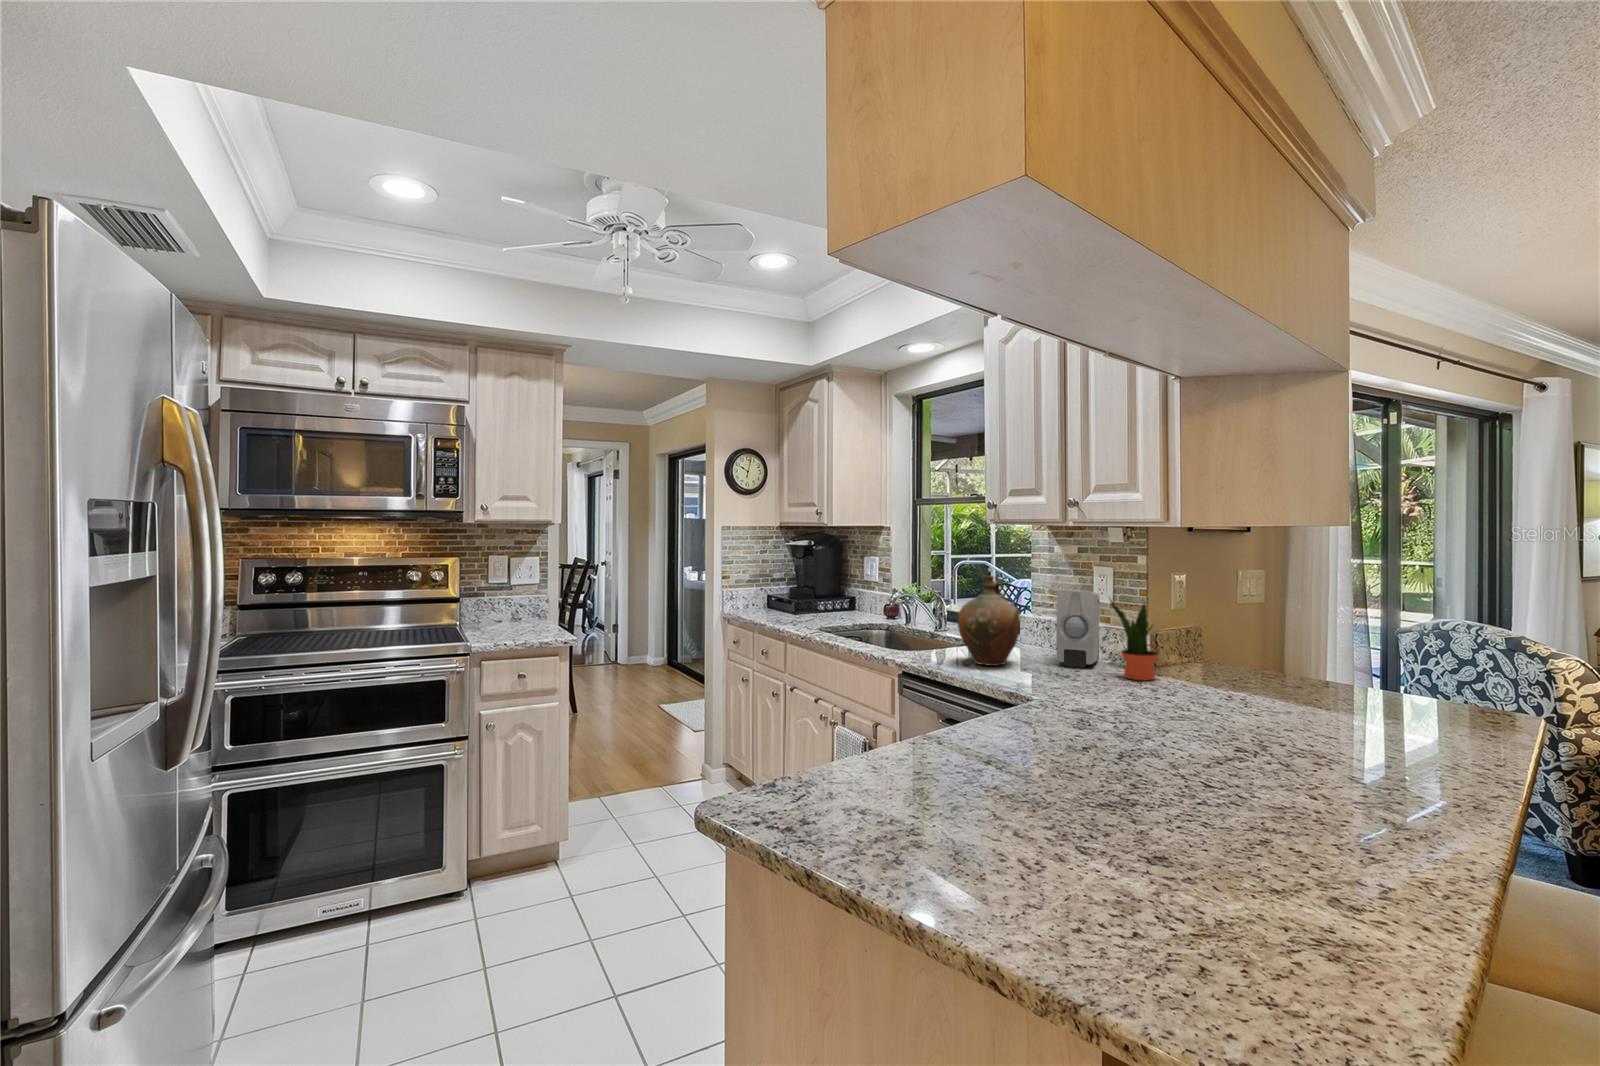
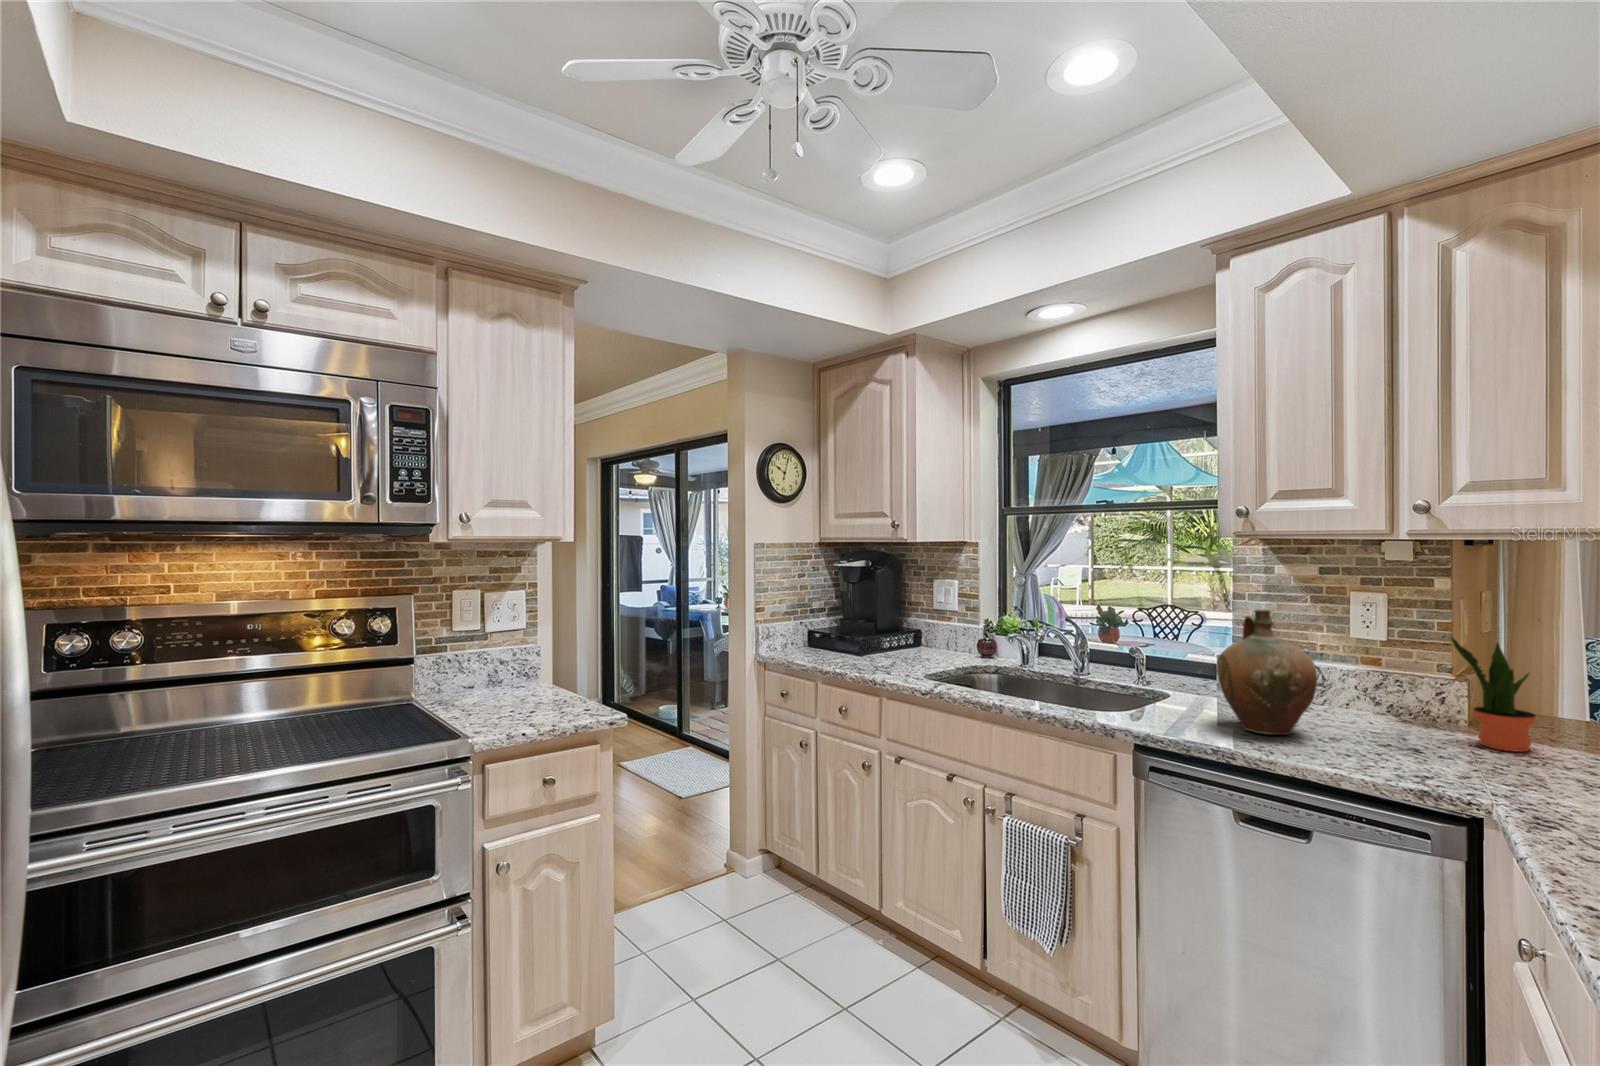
soap dispenser: present [1057,591,1099,668] -> none [1331,627,1413,732]

